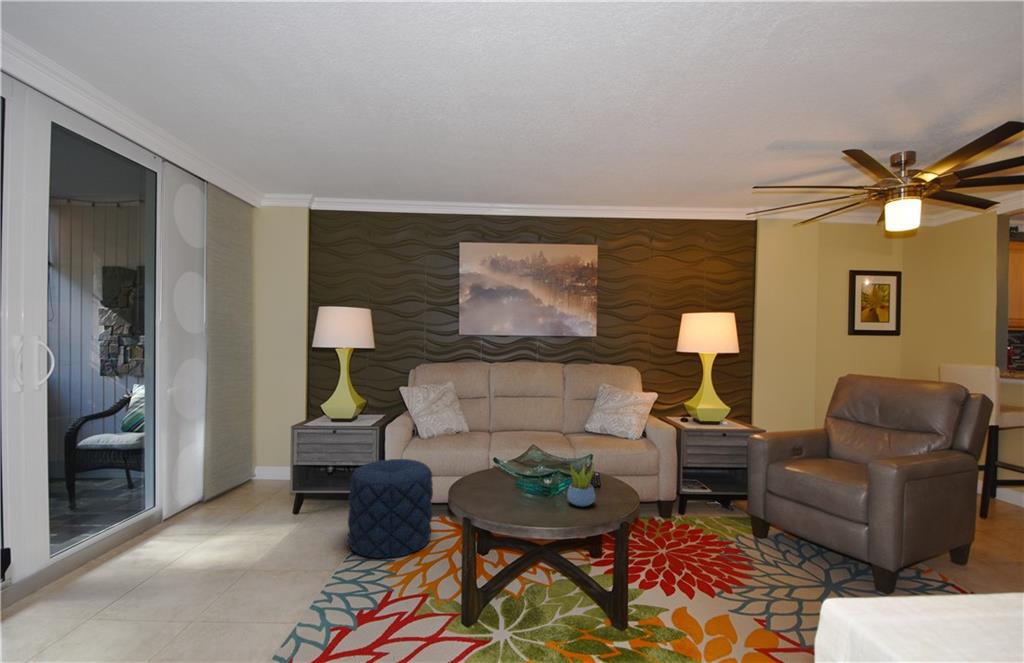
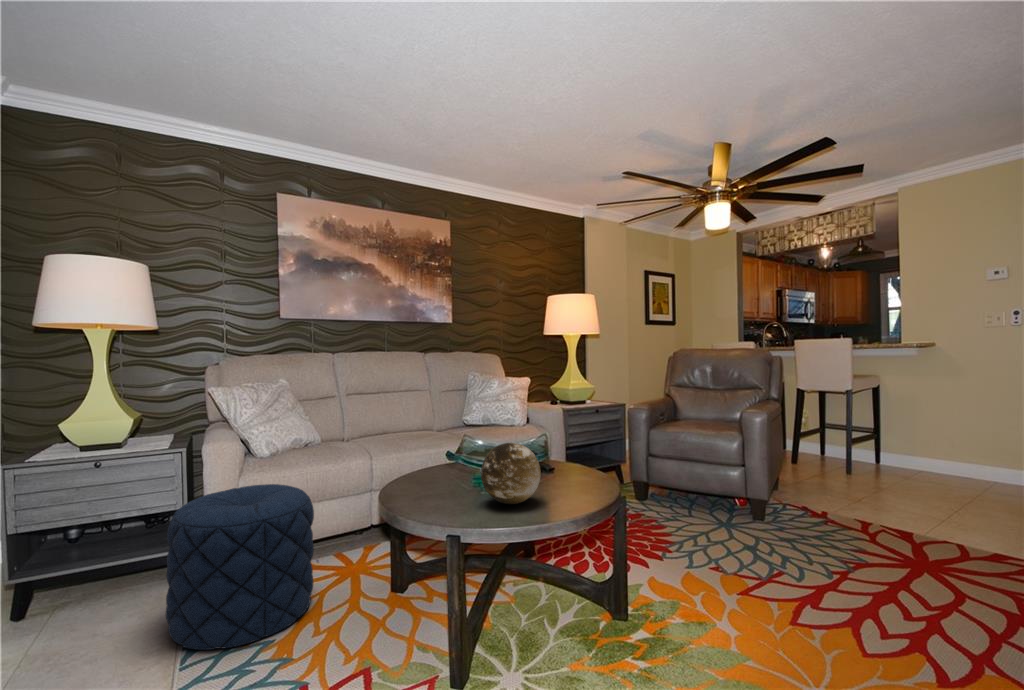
decorative orb: none [497,462,541,509] -> present [481,443,541,504]
succulent plant: present [567,465,595,507] -> none [553,433,588,489]

